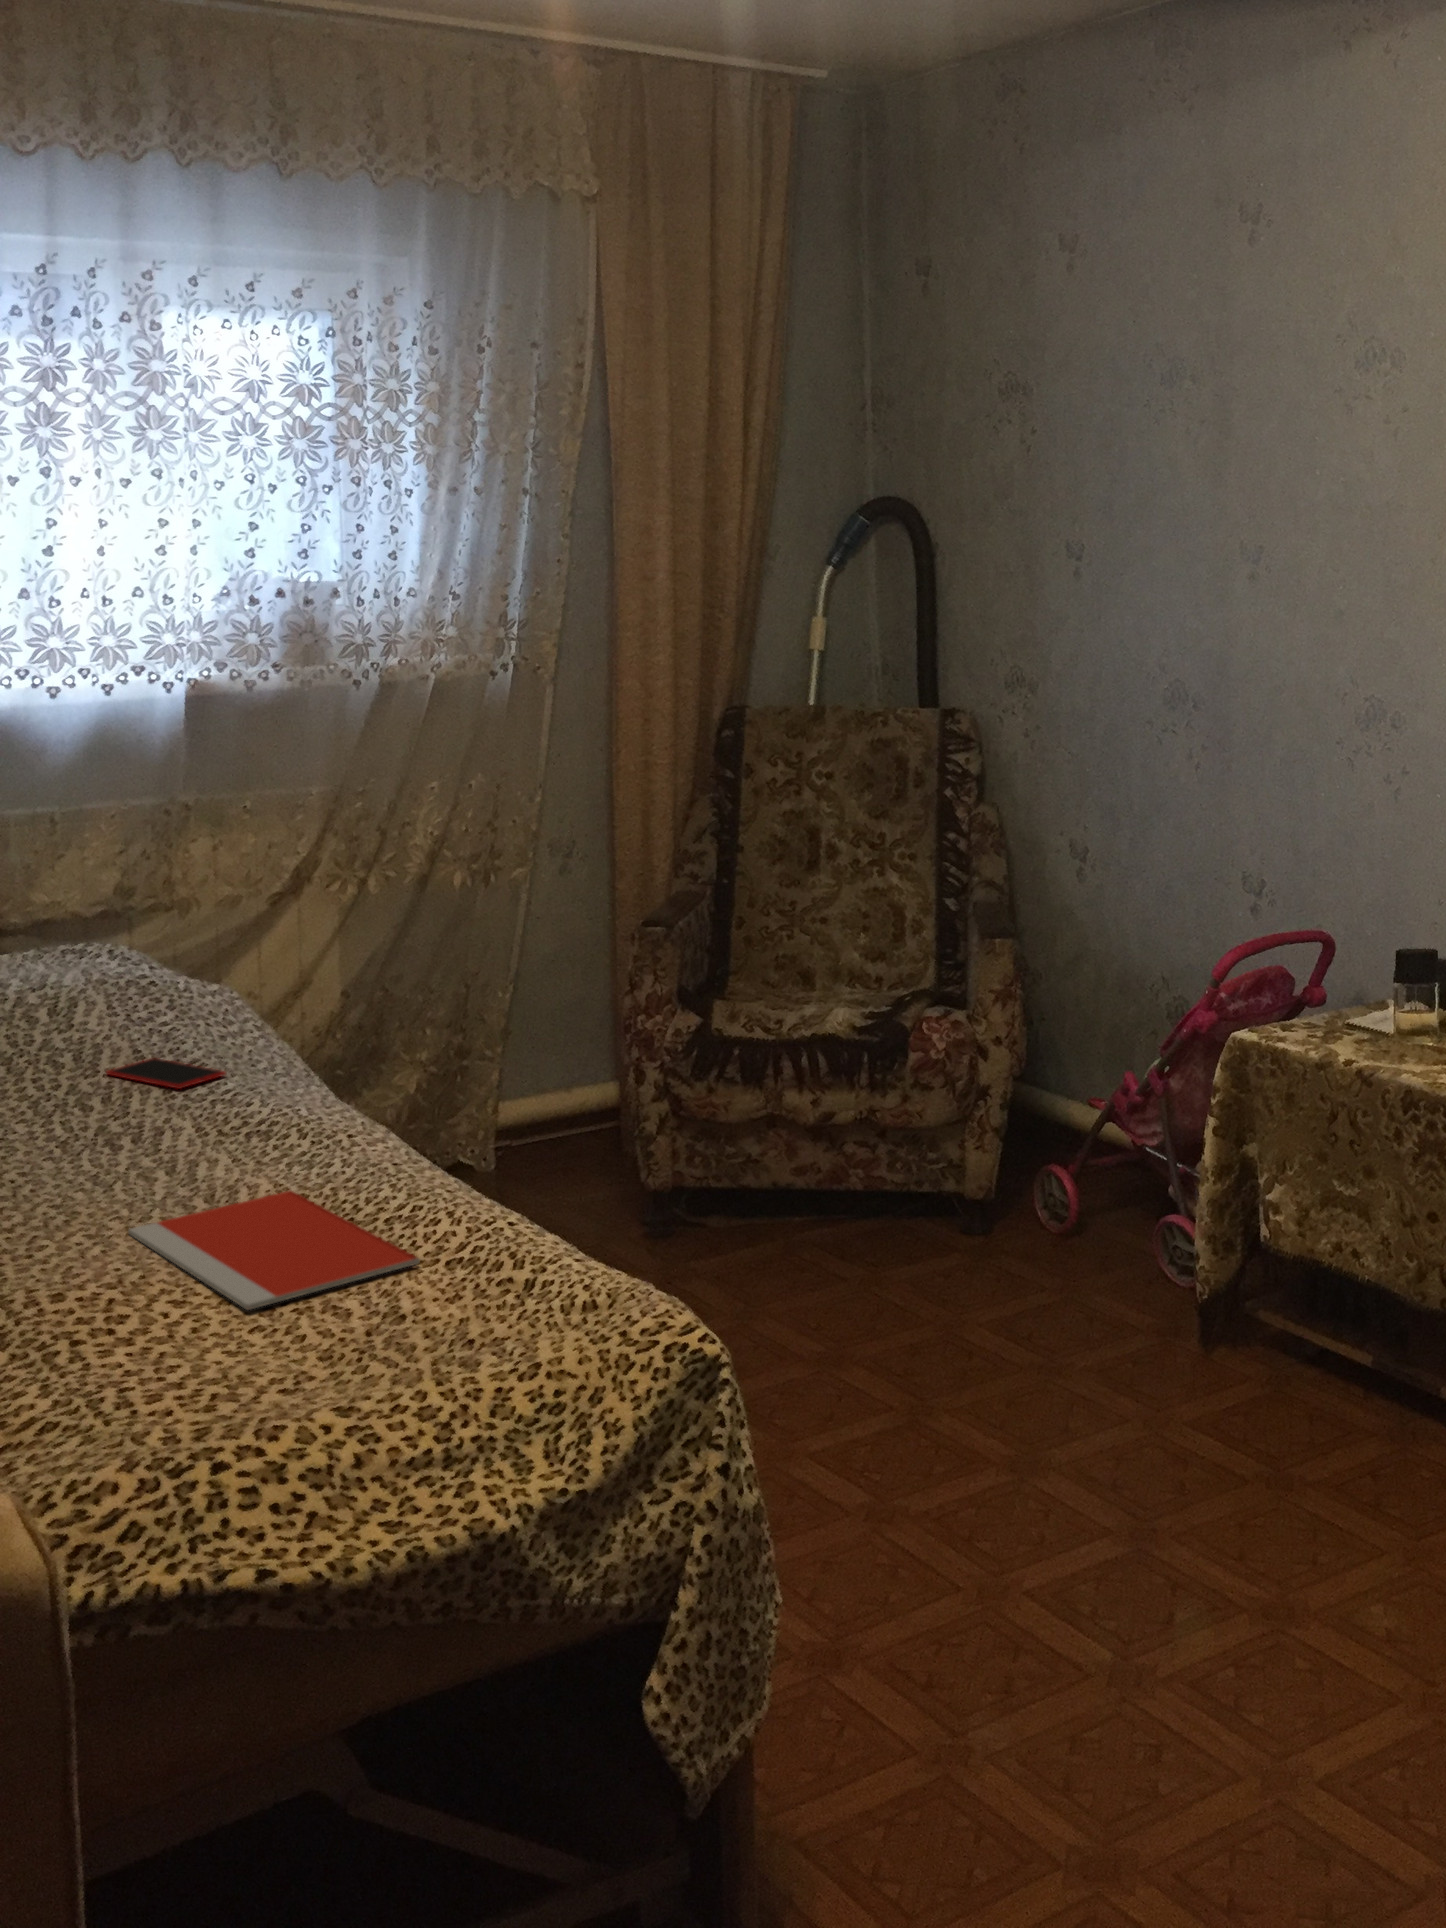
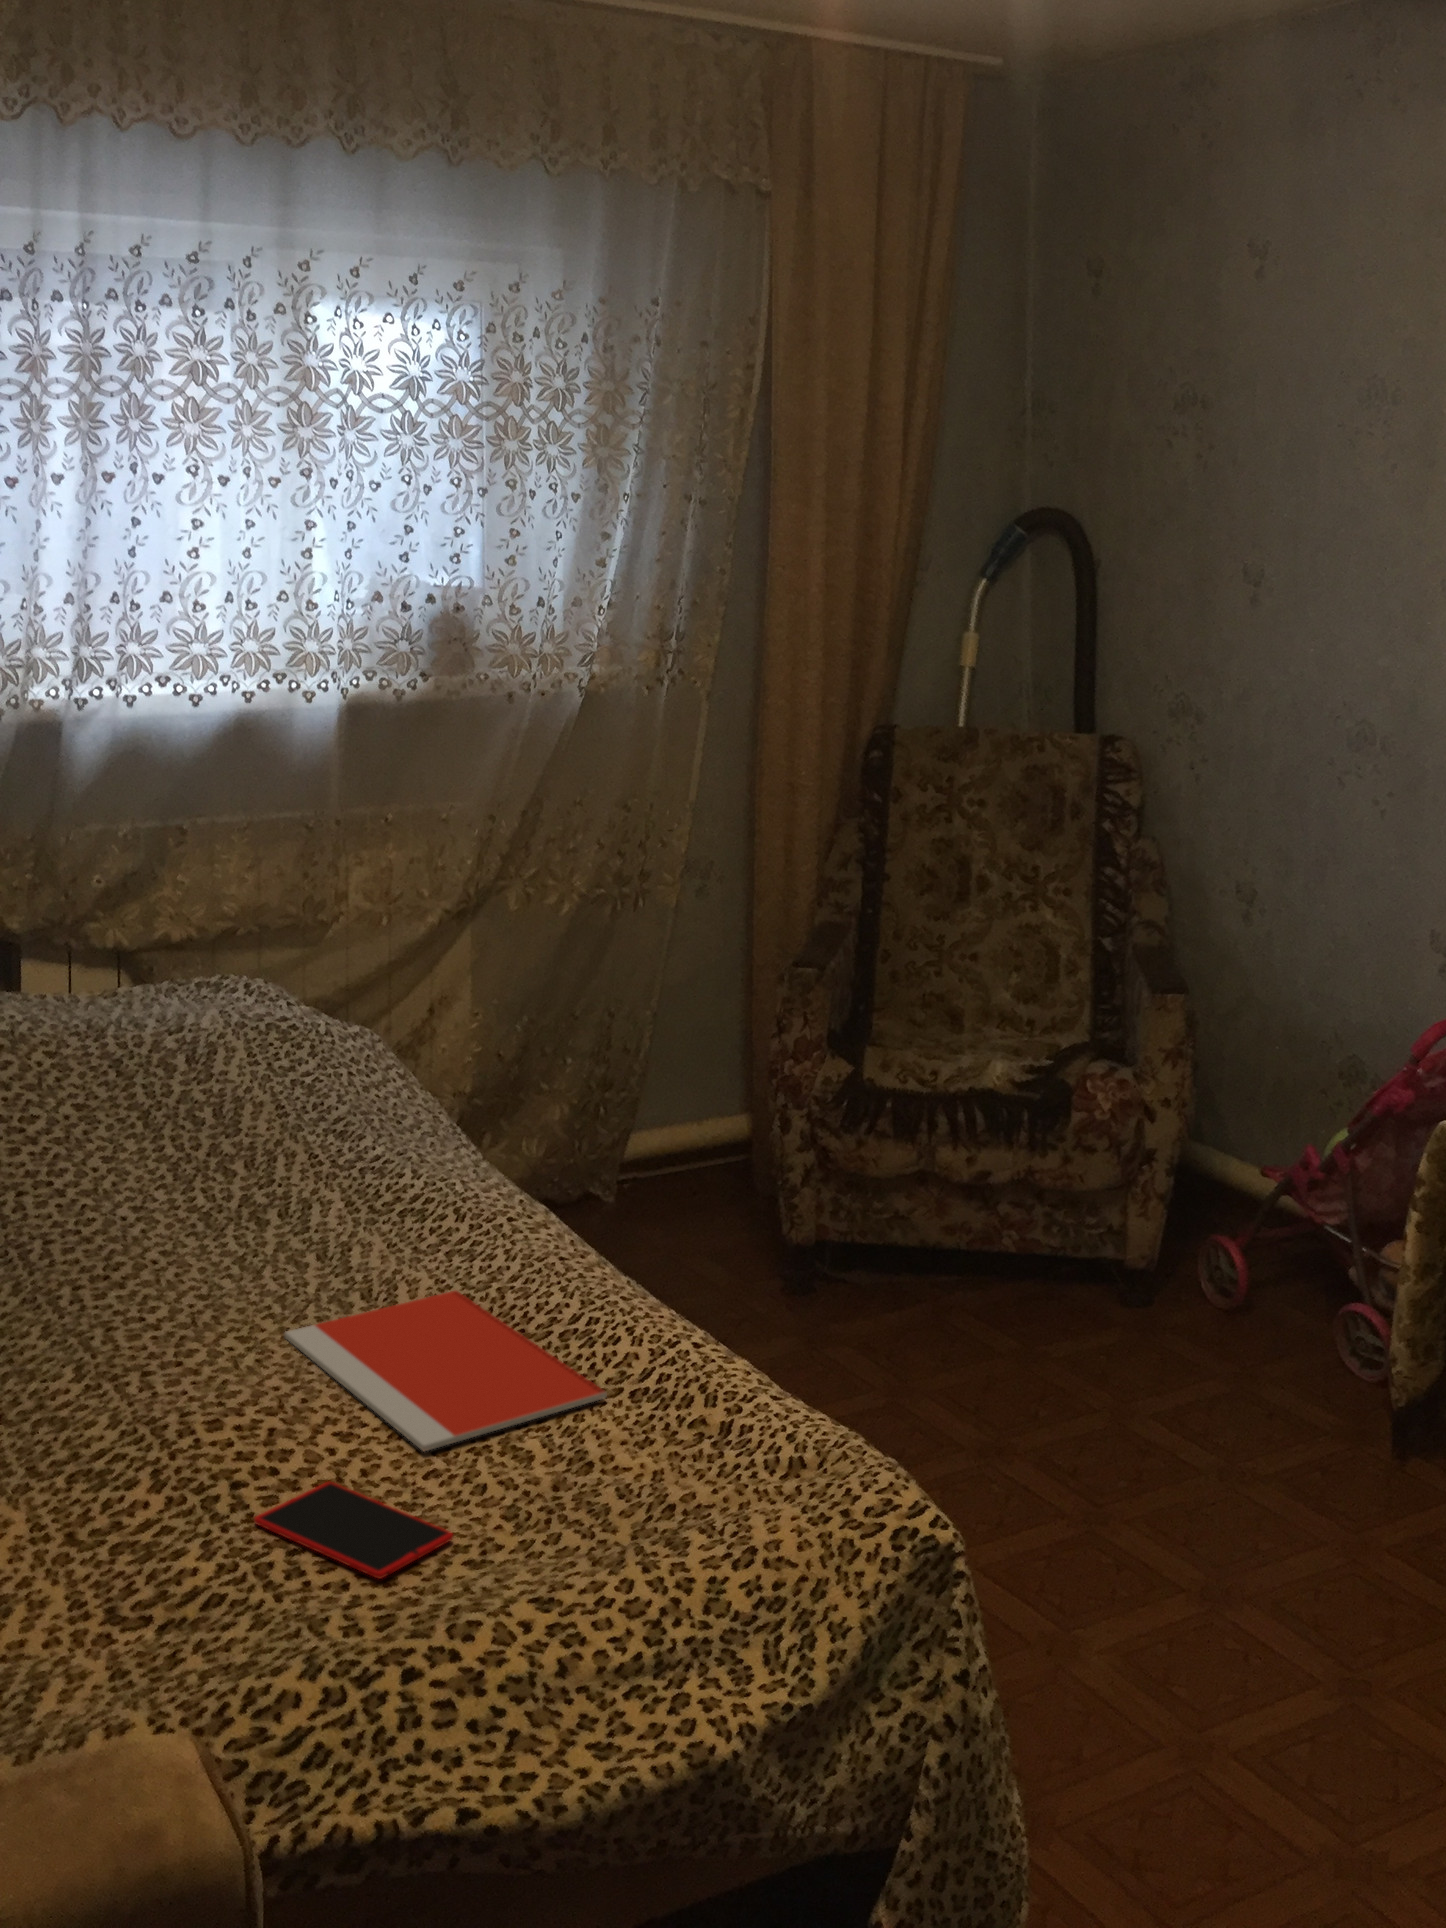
smartphone: present [106,1058,226,1089] -> present [254,1482,453,1579]

